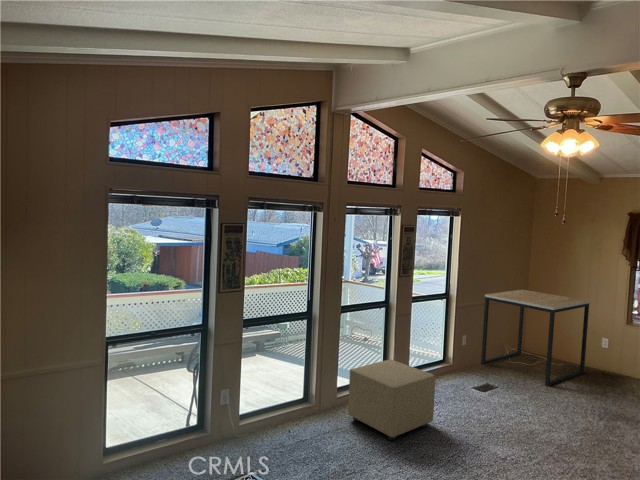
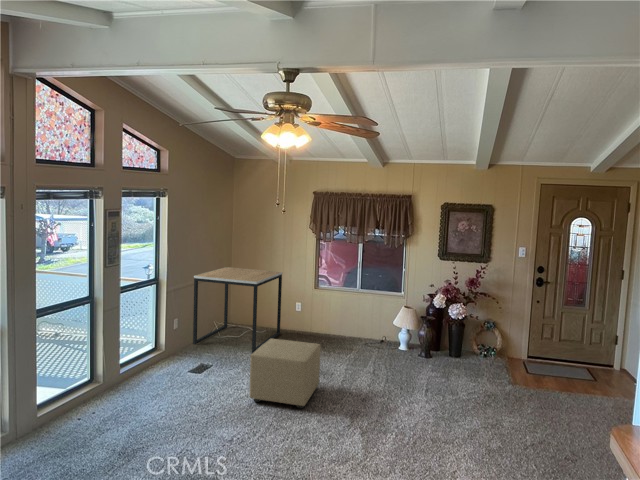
ottoman: present [348,360,436,440] -> present [250,339,321,409]

